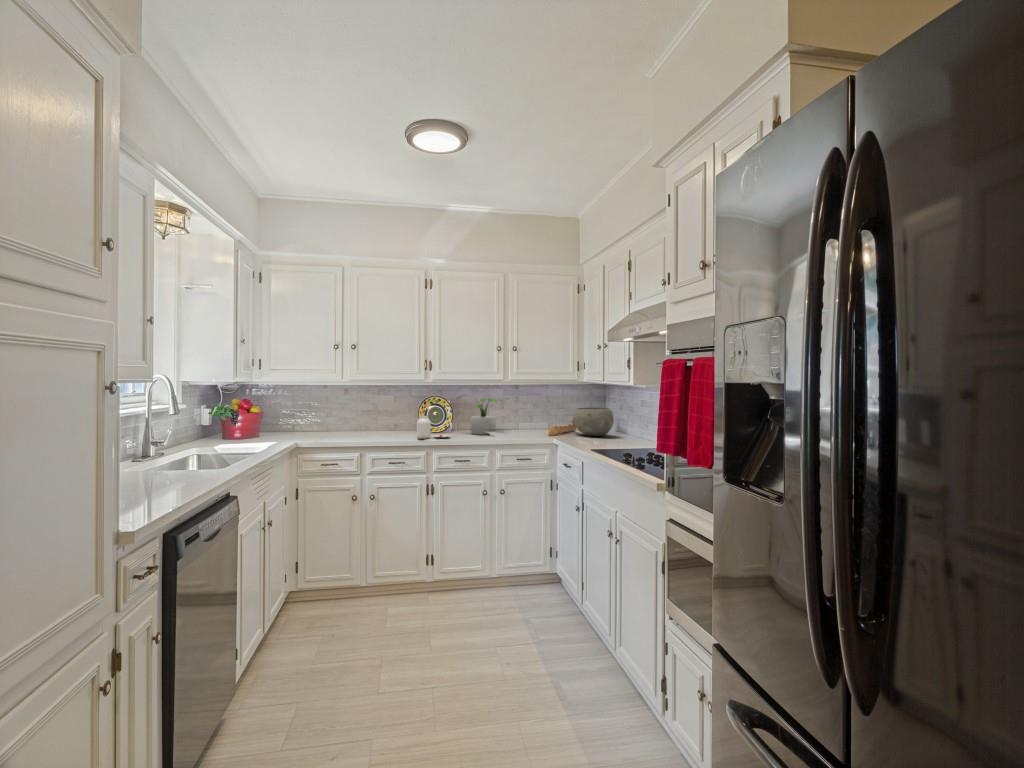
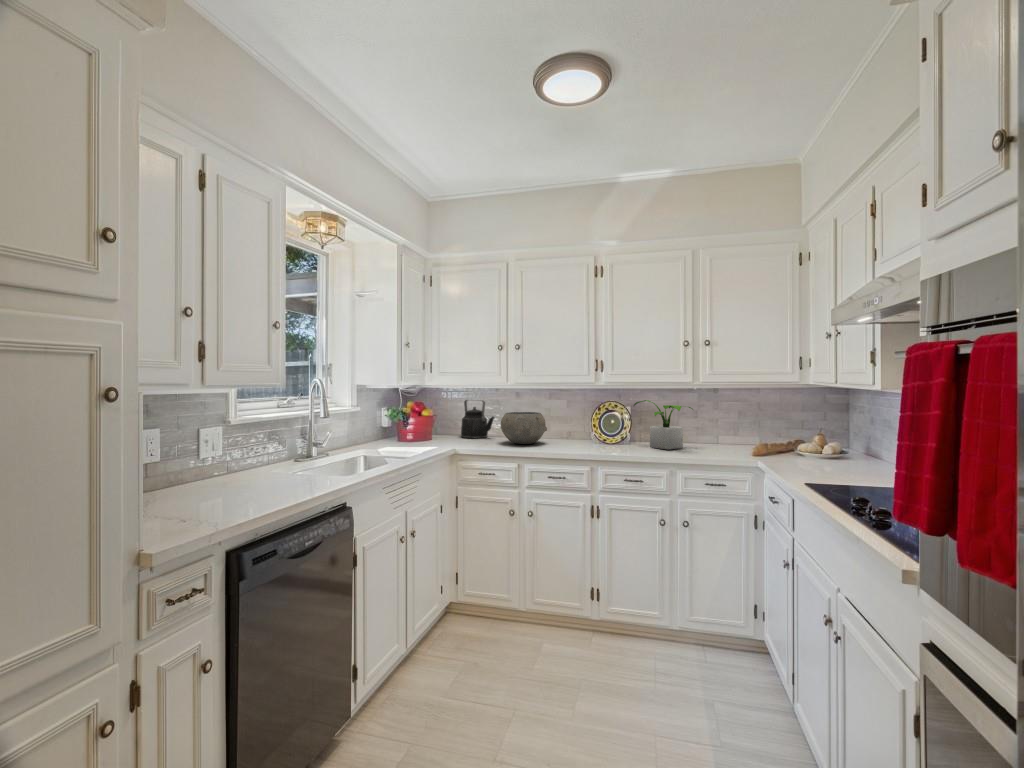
kettle: none [288,397,326,434] -> present [461,400,495,438]
ceramic bowl: present [572,408,614,436] -> present [501,412,547,444]
jar: present [417,416,450,439] -> none [581,424,623,452]

